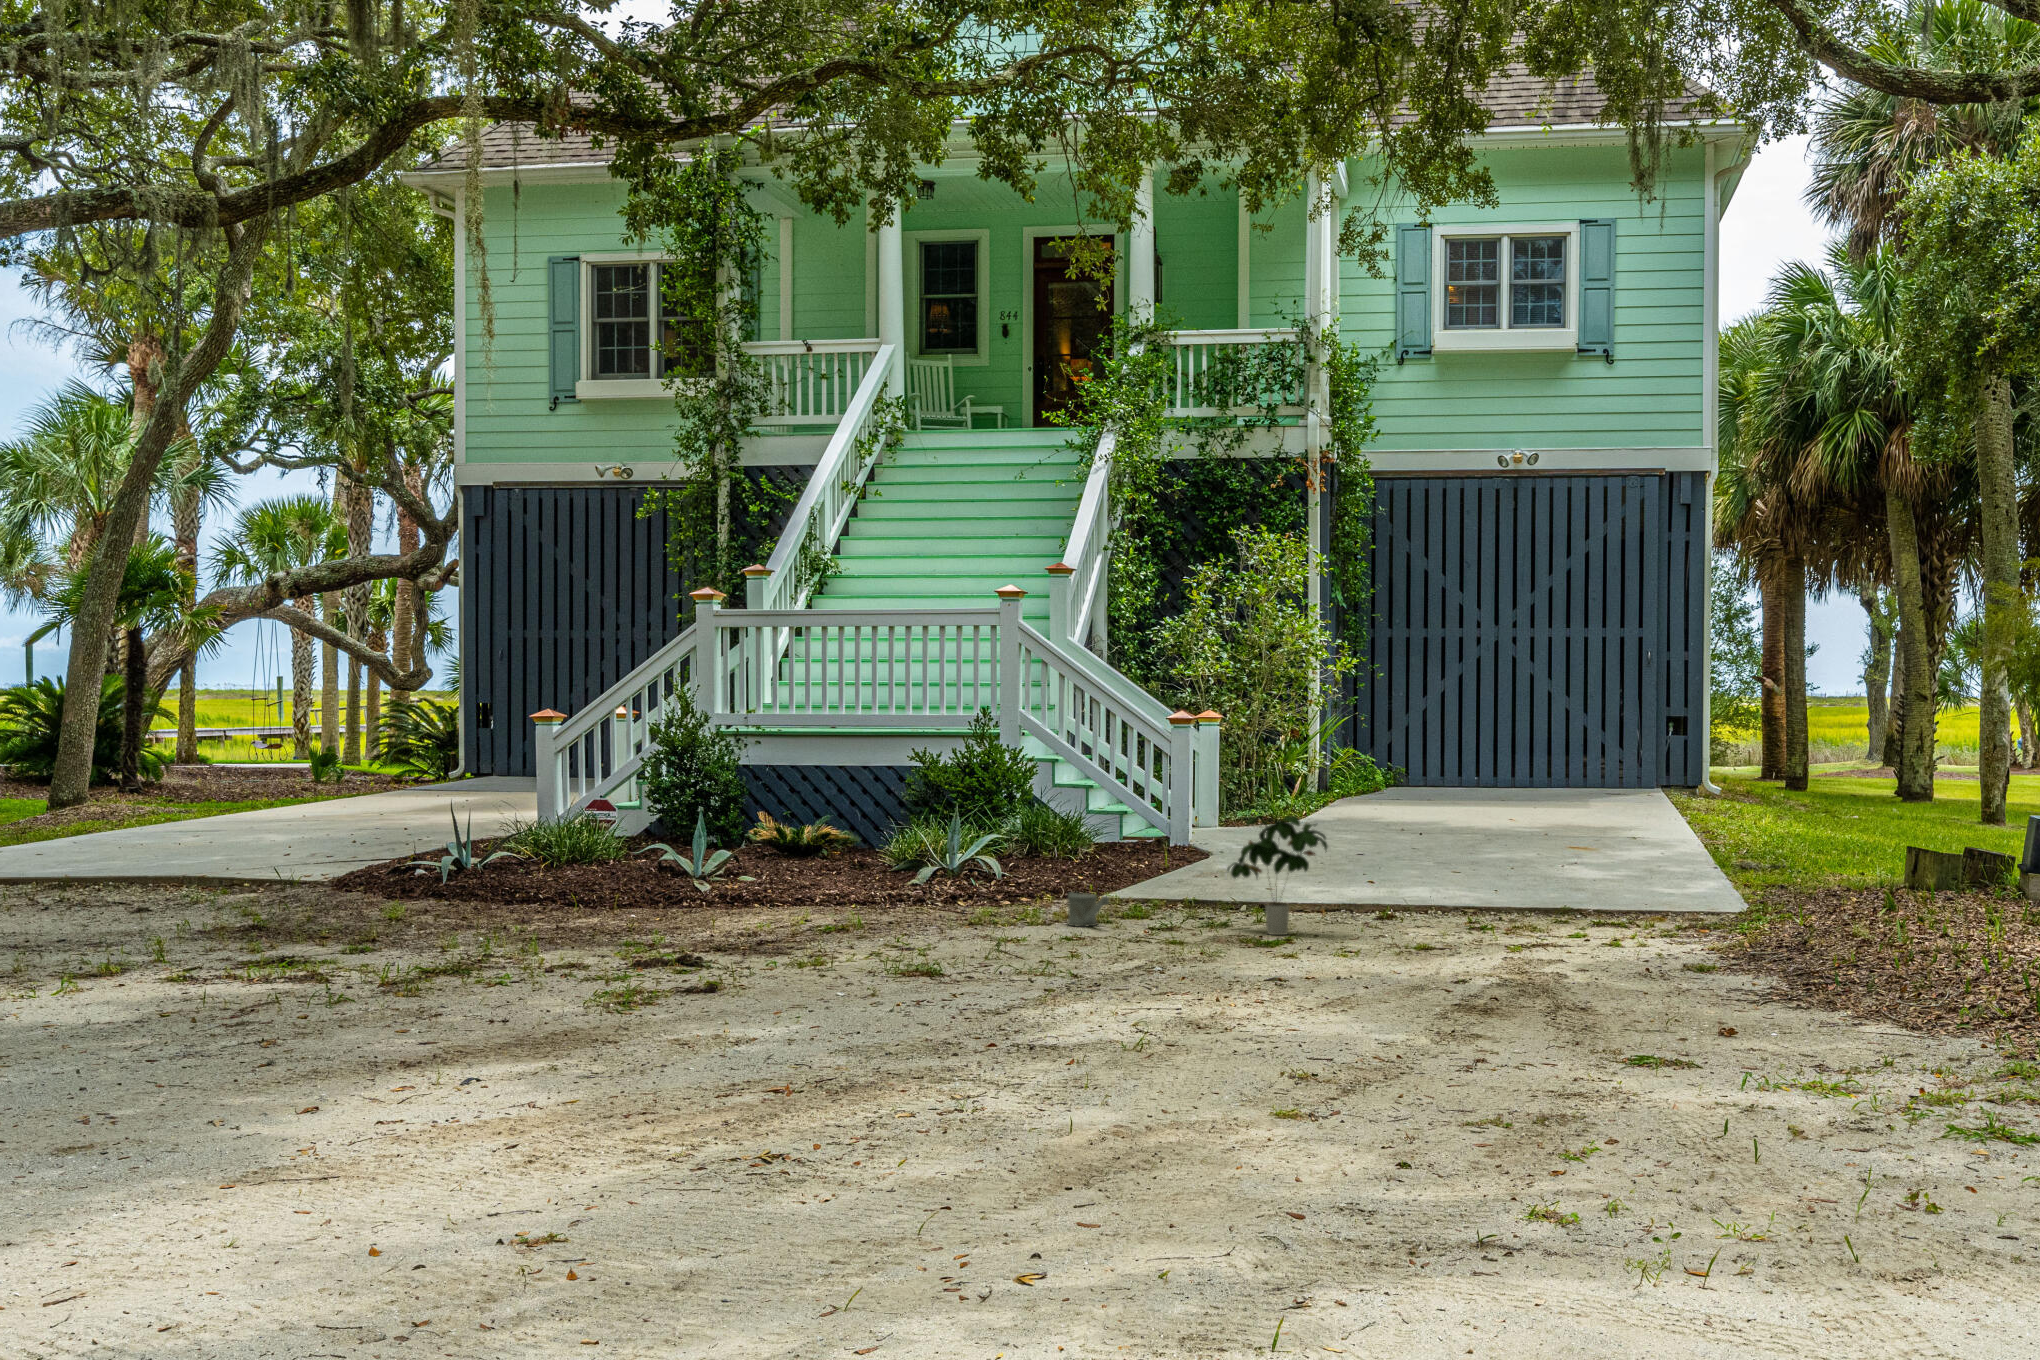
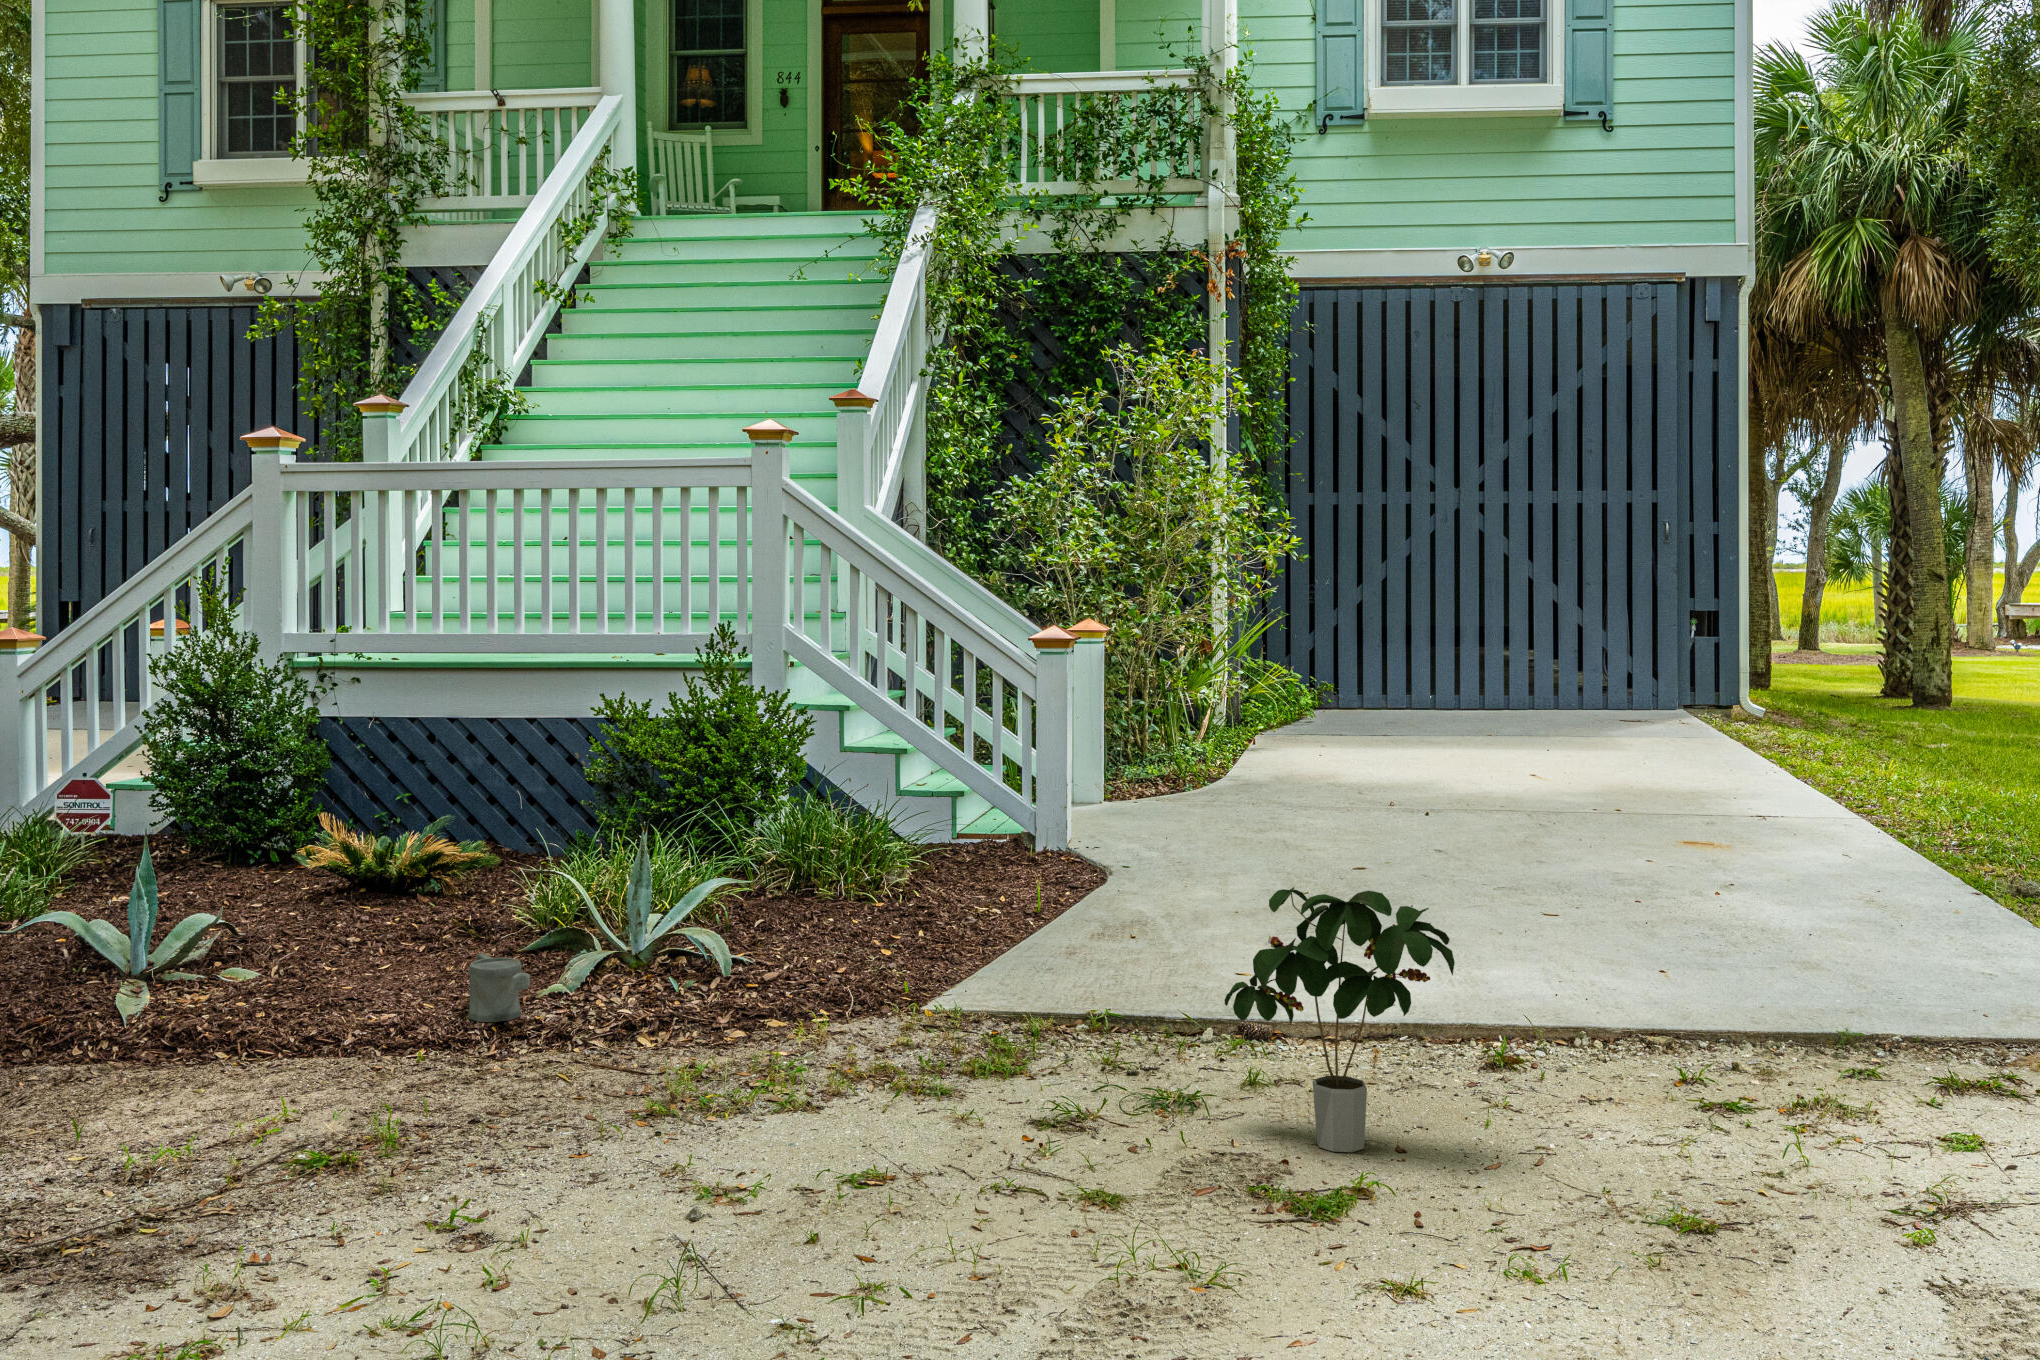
watering can: present [1068,892,1109,926] -> present [468,953,530,1022]

